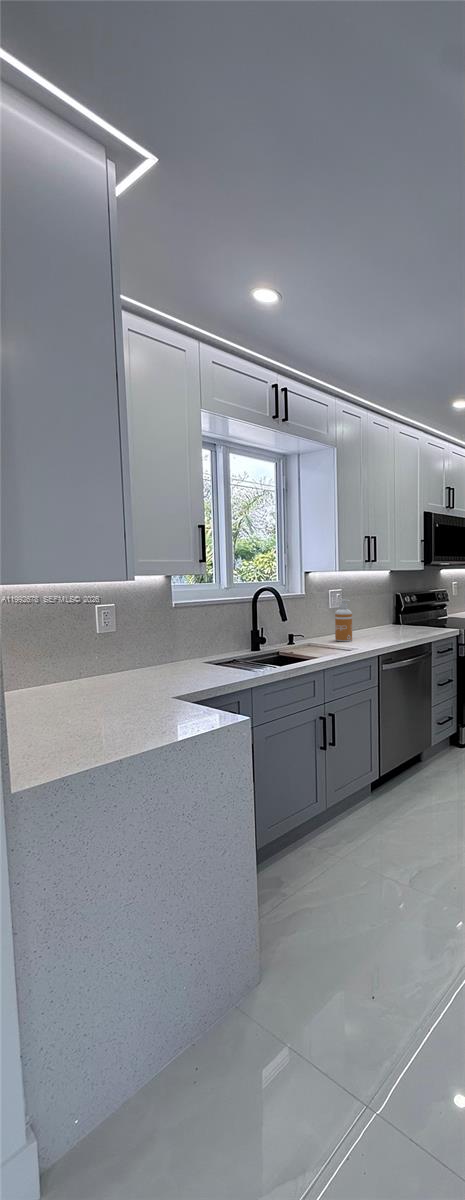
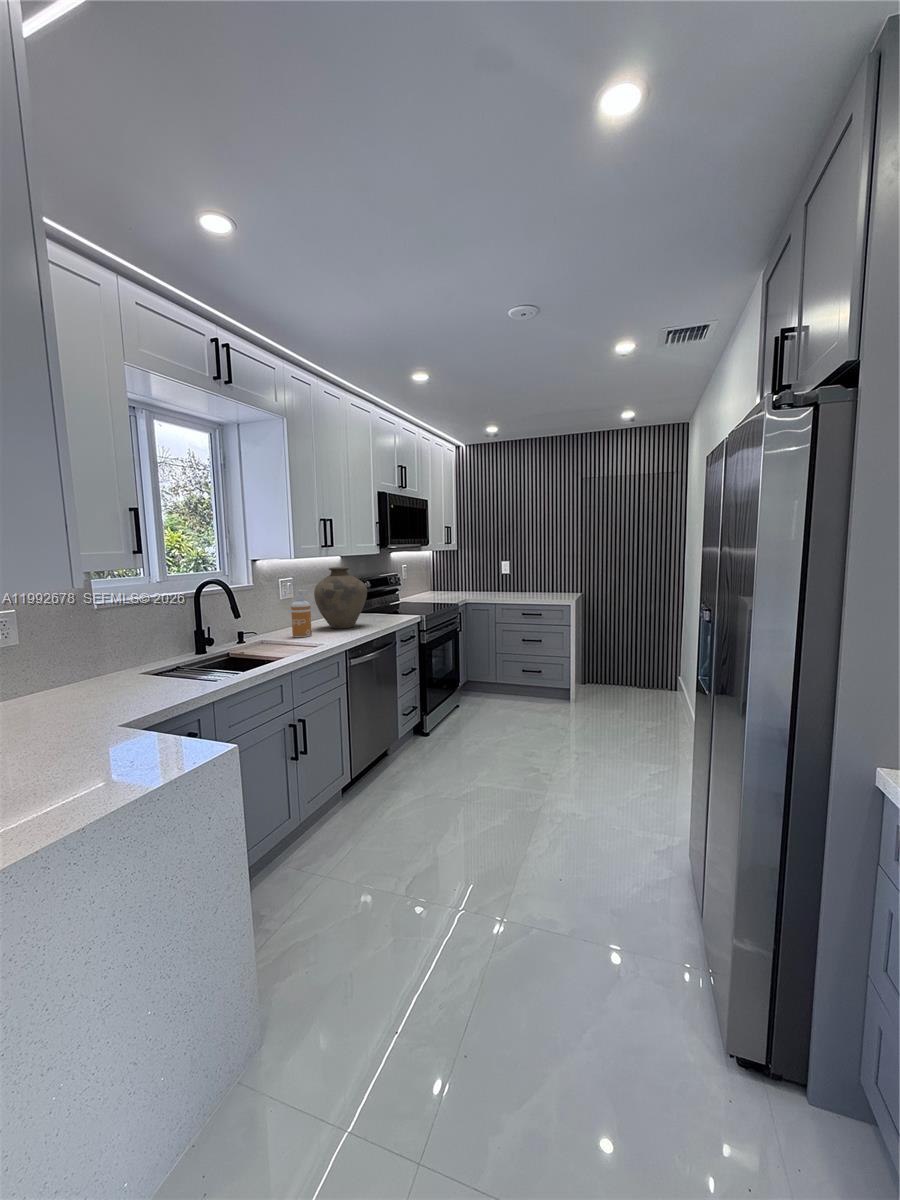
vase: none [358,581,407,636] -> present [314,567,367,629]

